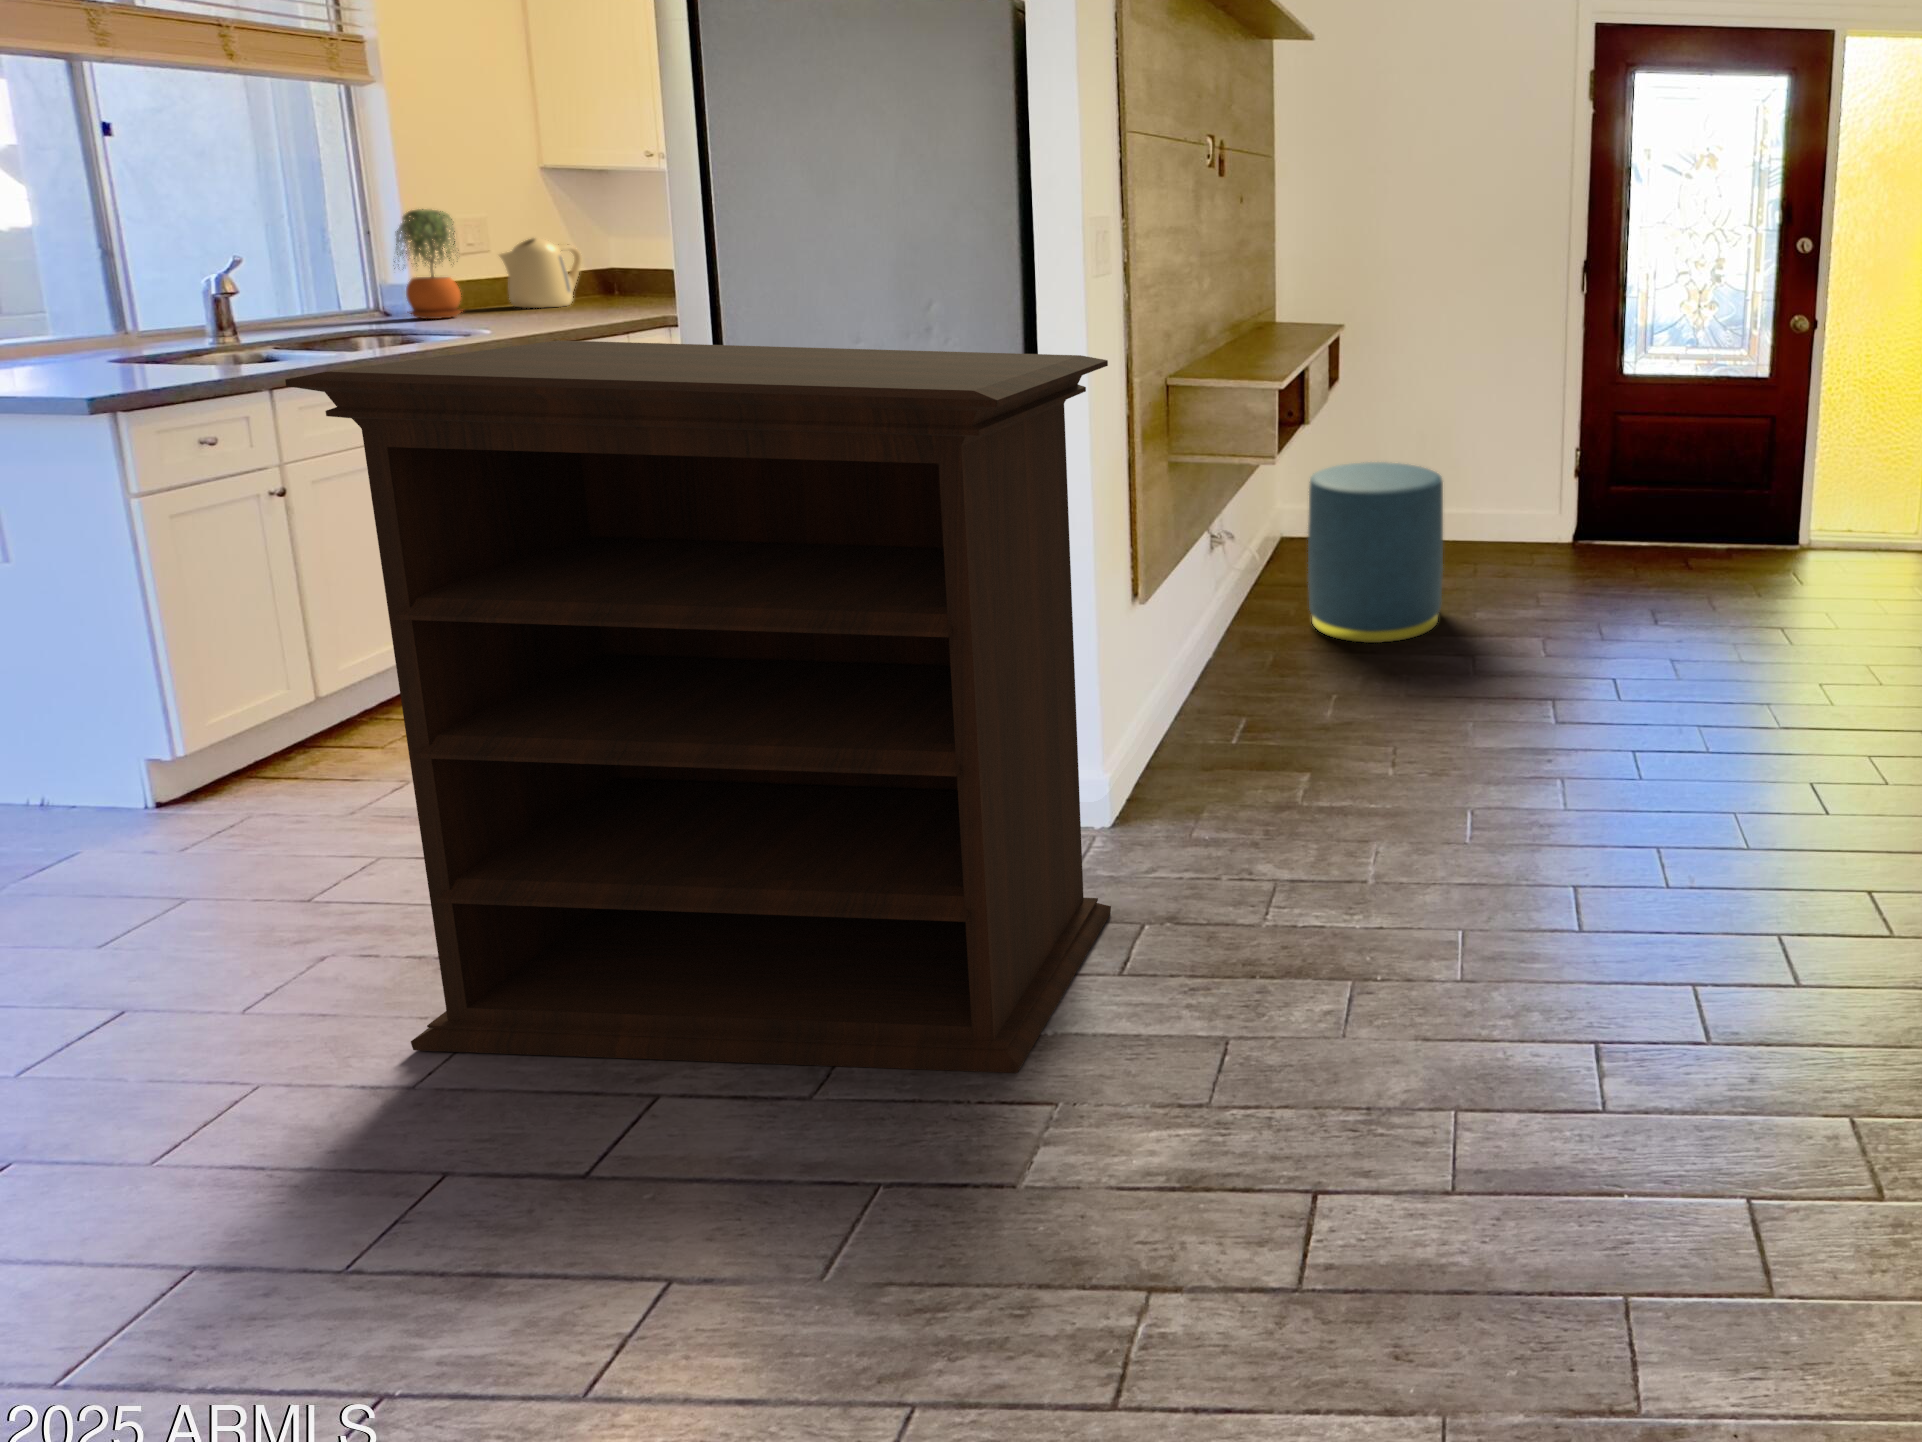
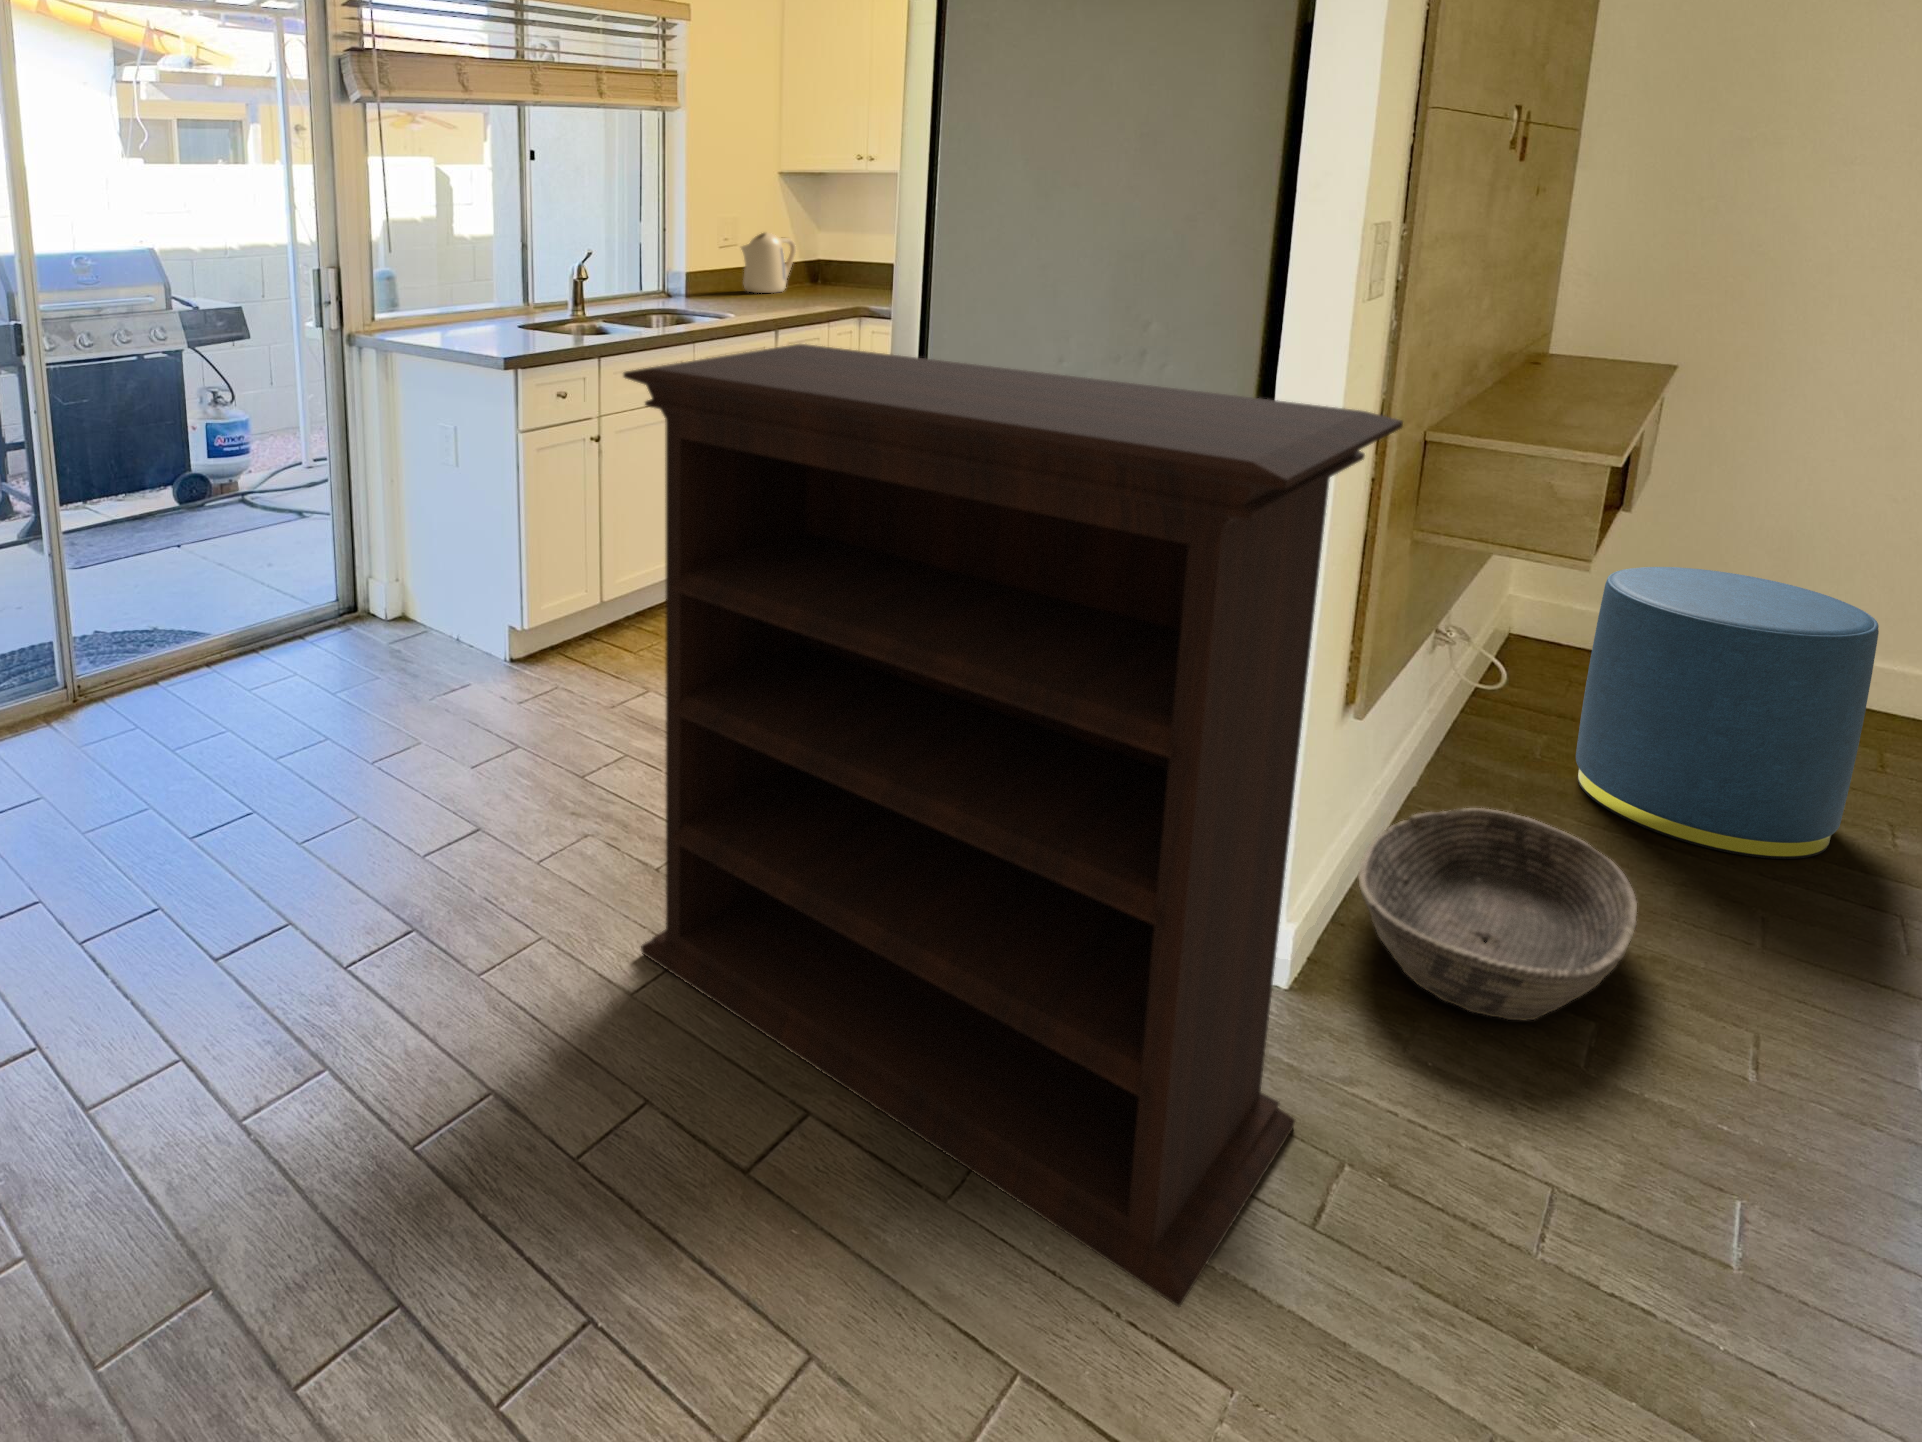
potted plant: present [394,209,461,319] -> none [675,209,717,300]
basket: none [1158,650,1328,789] -> present [1359,808,1637,1020]

